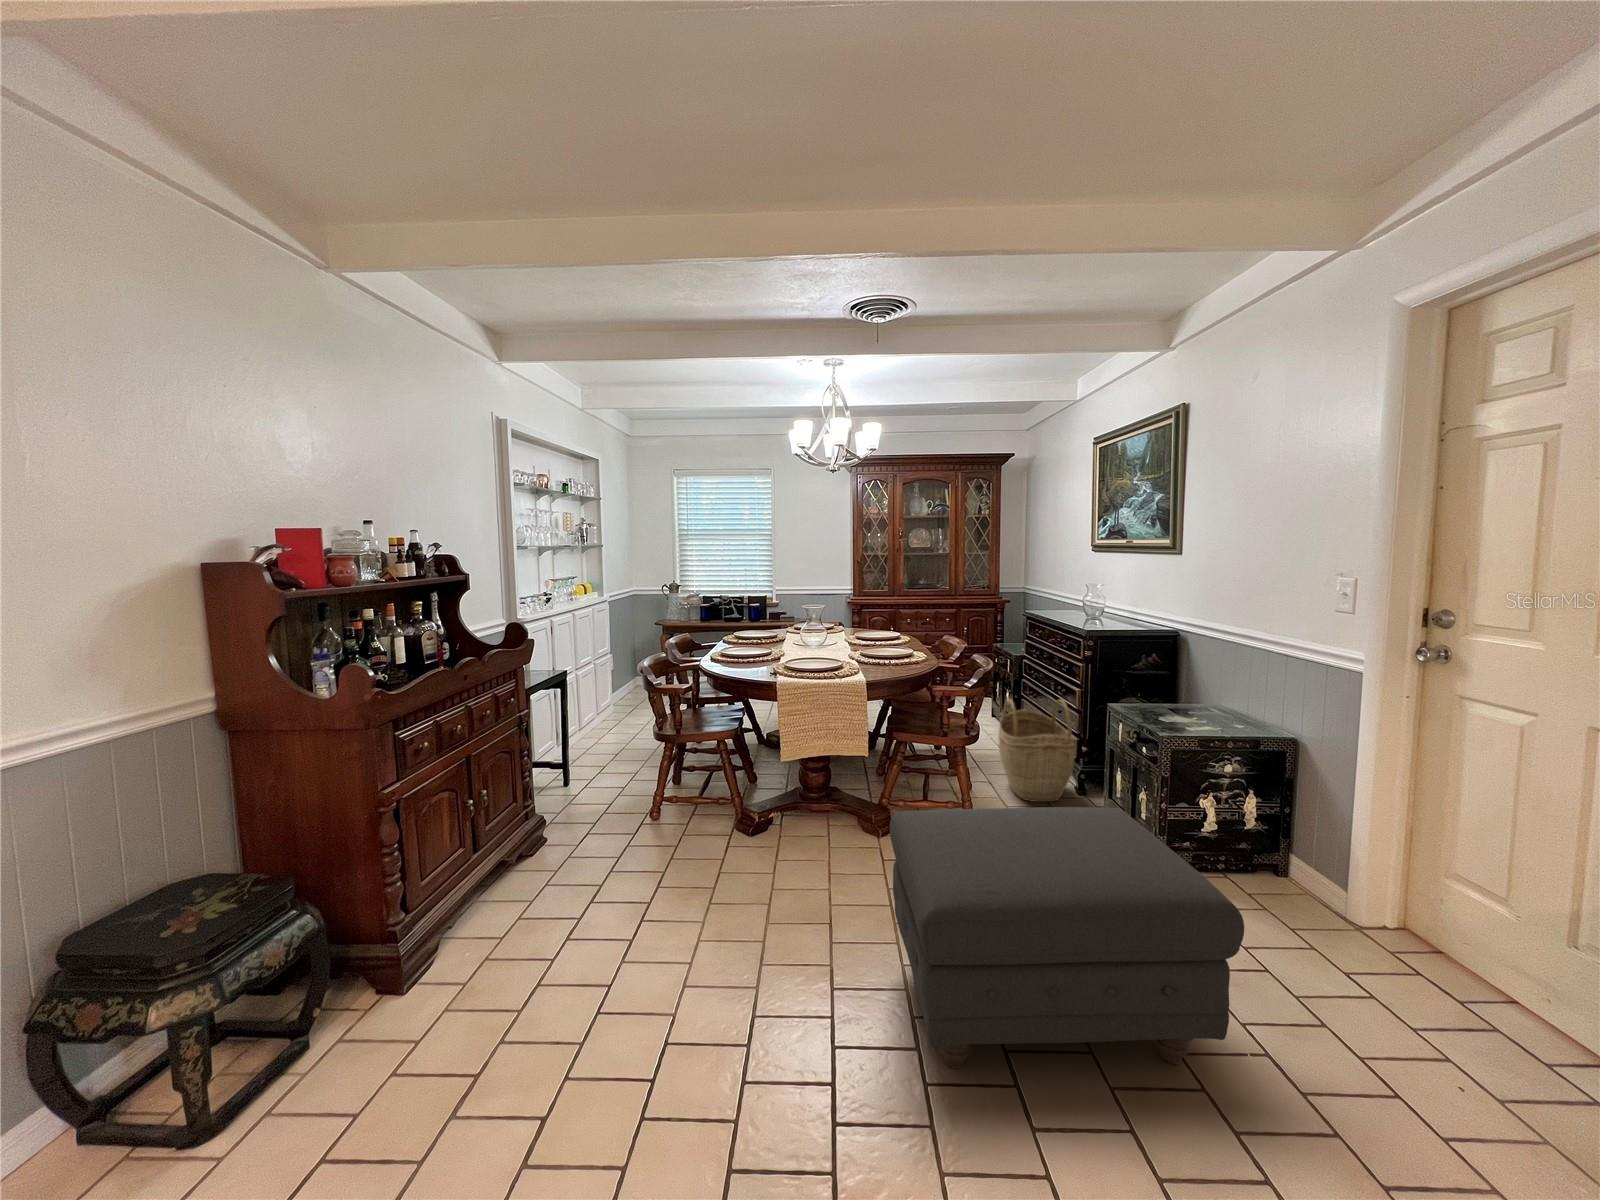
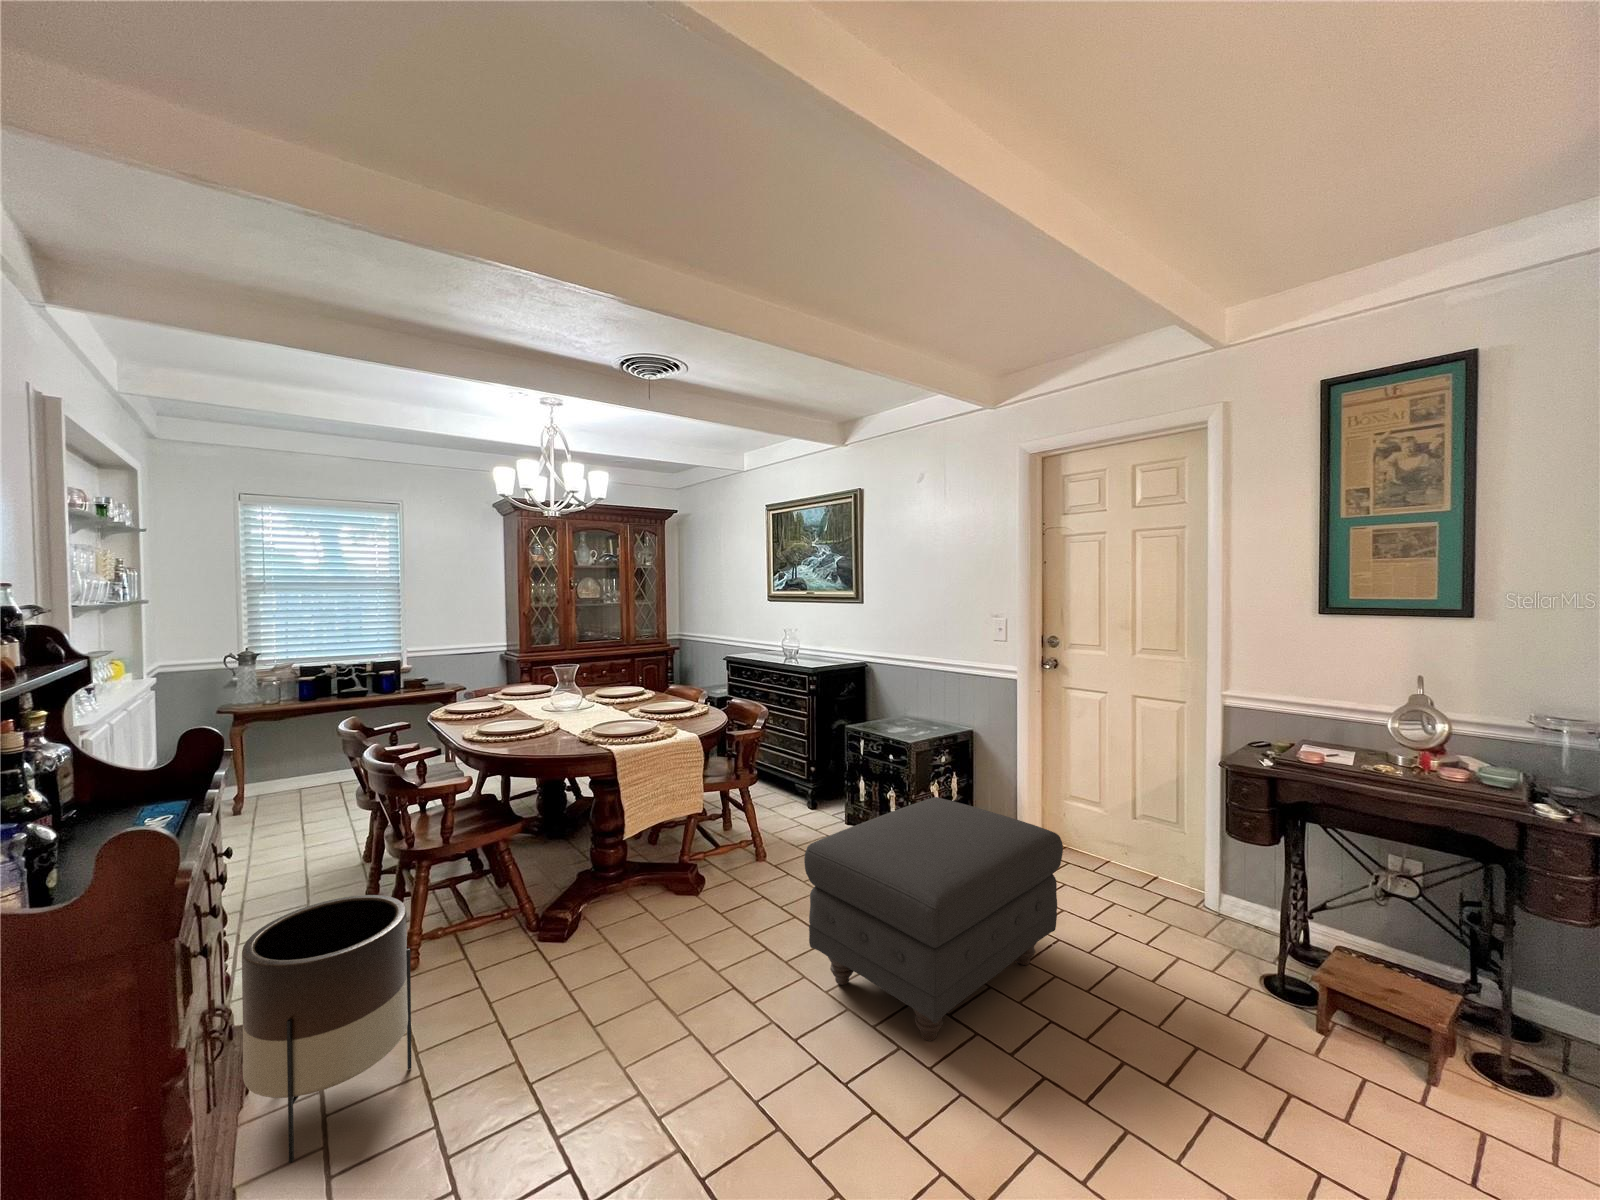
woven basket: present [998,699,1075,802] -> none [742,731,815,828]
planter: none [508,752,608,902] -> present [242,895,411,1163]

